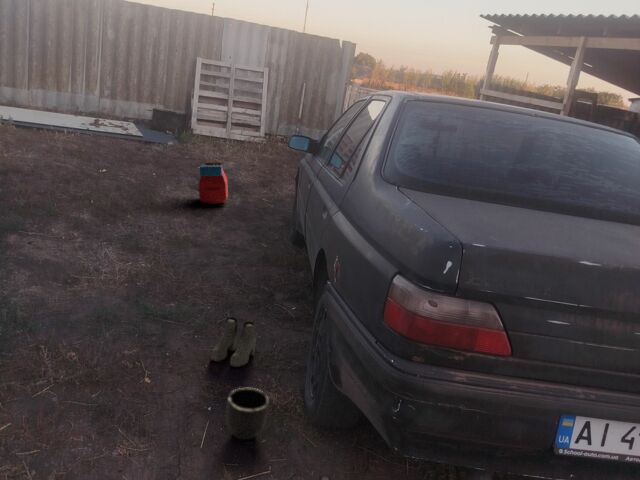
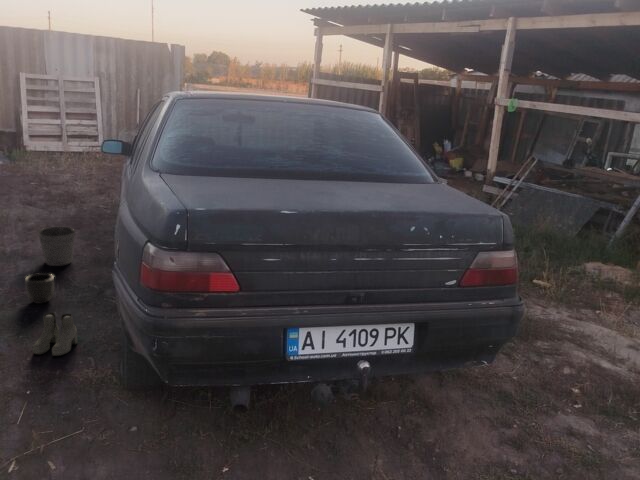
backpack: present [198,160,228,204] -> none [25,173,61,216]
bucket: none [214,219,250,261] -> present [38,227,75,266]
planter: present [226,388,269,440] -> present [25,273,54,304]

